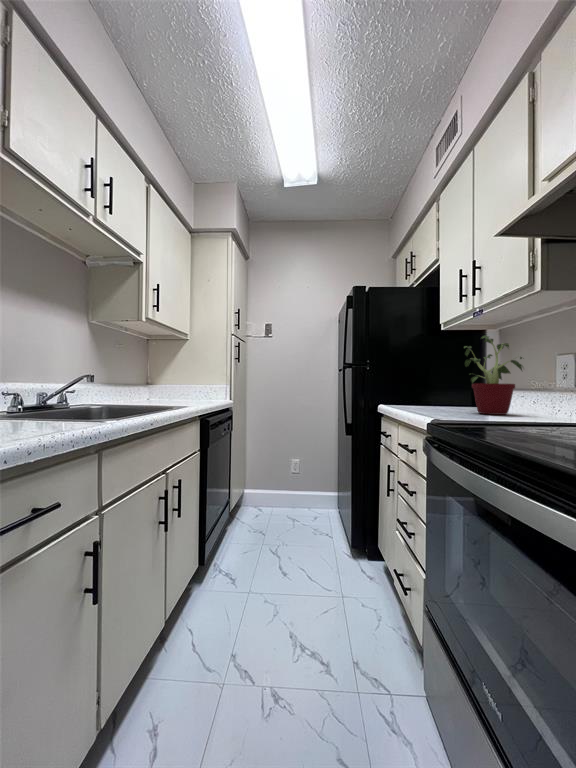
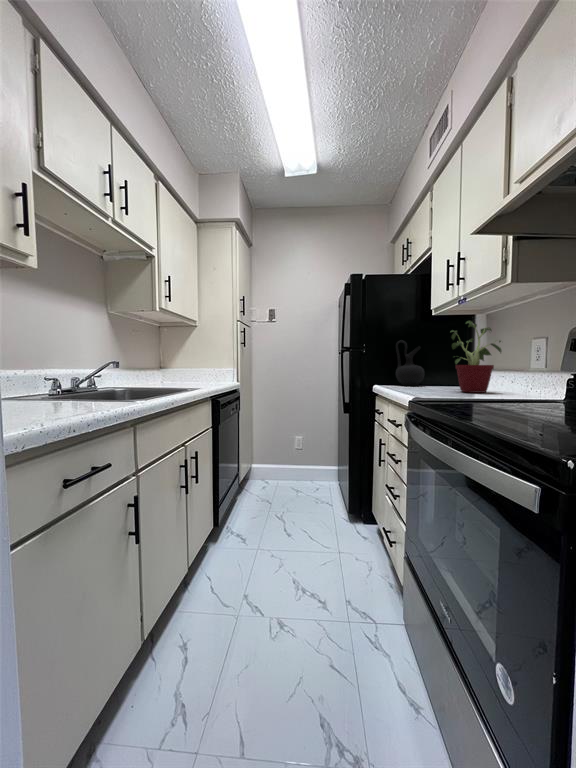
ceramic jug: none [402,357,433,407] -> present [396,340,424,386]

